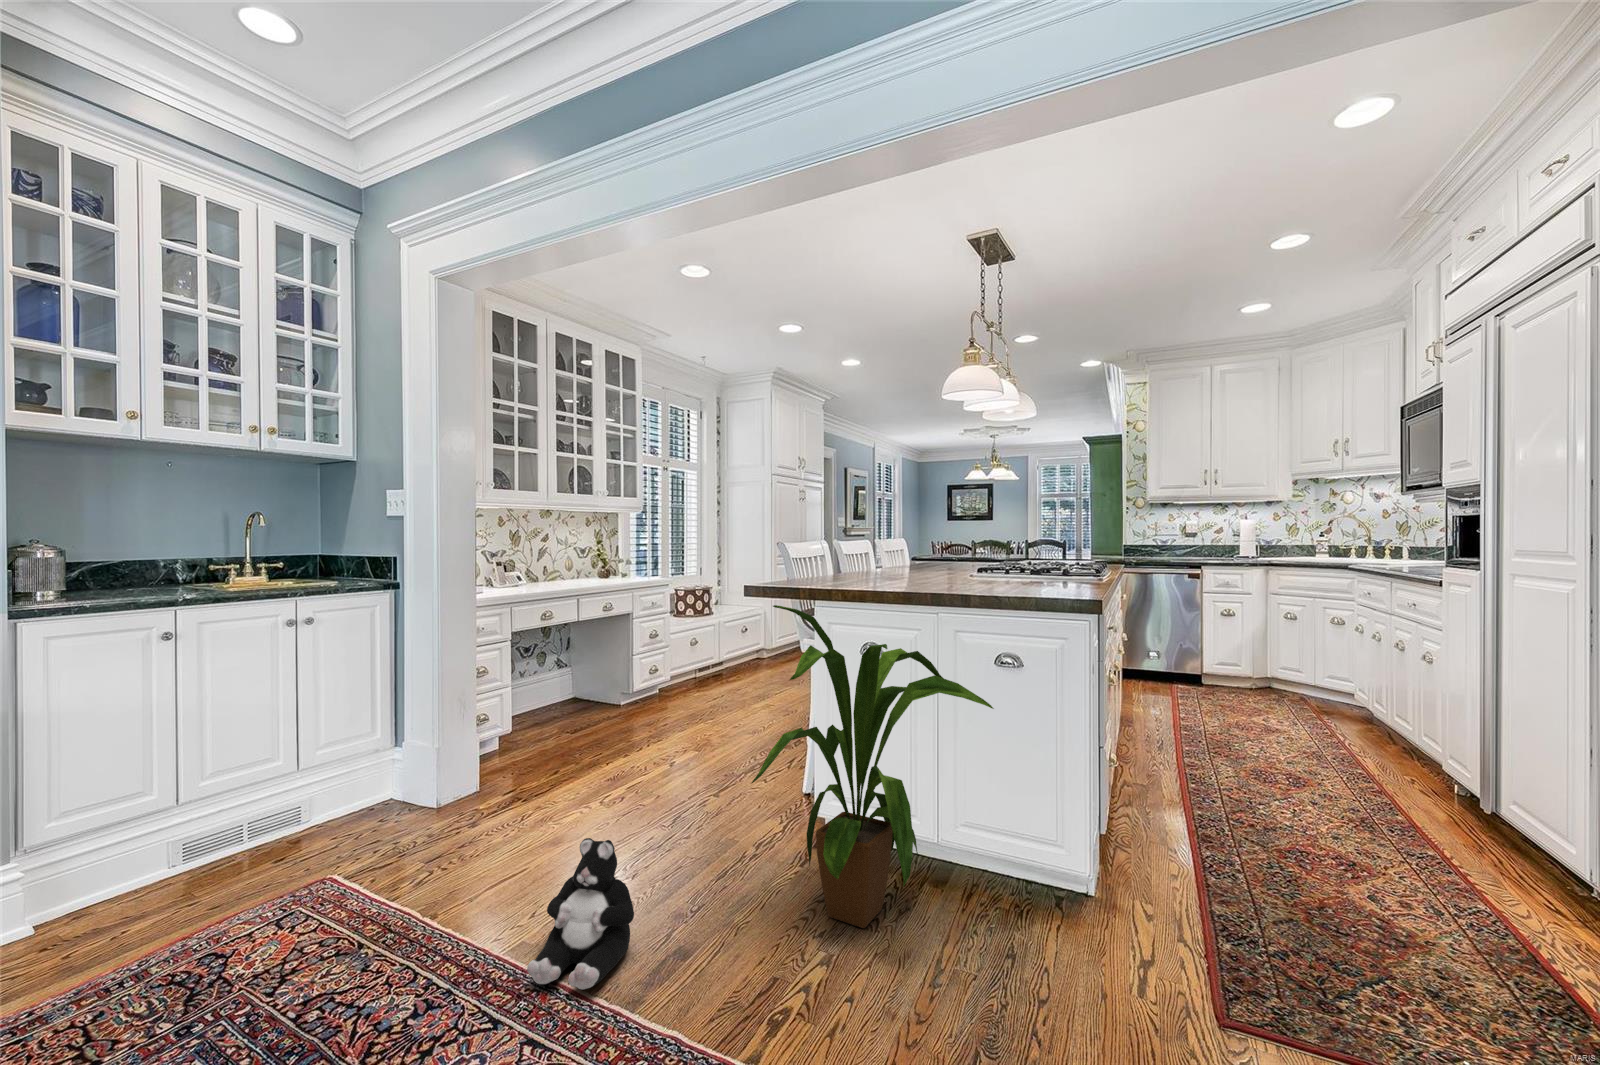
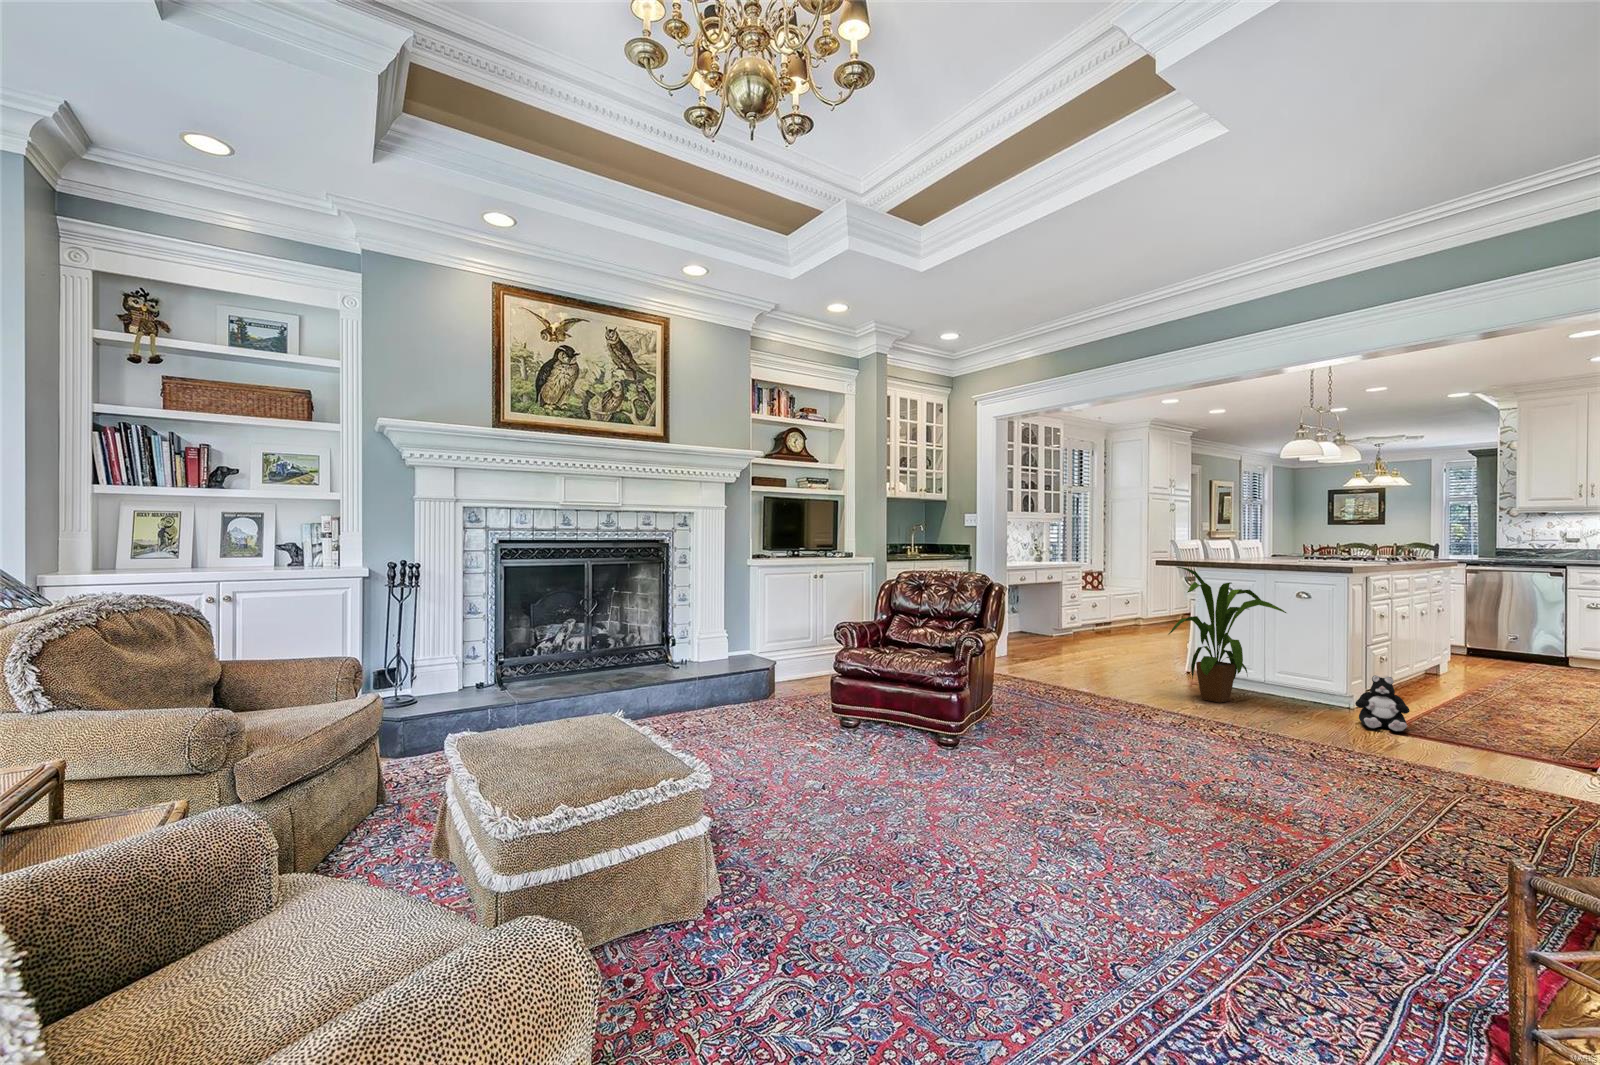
plush toy: present [527,838,634,990] -> present [1355,675,1410,732]

